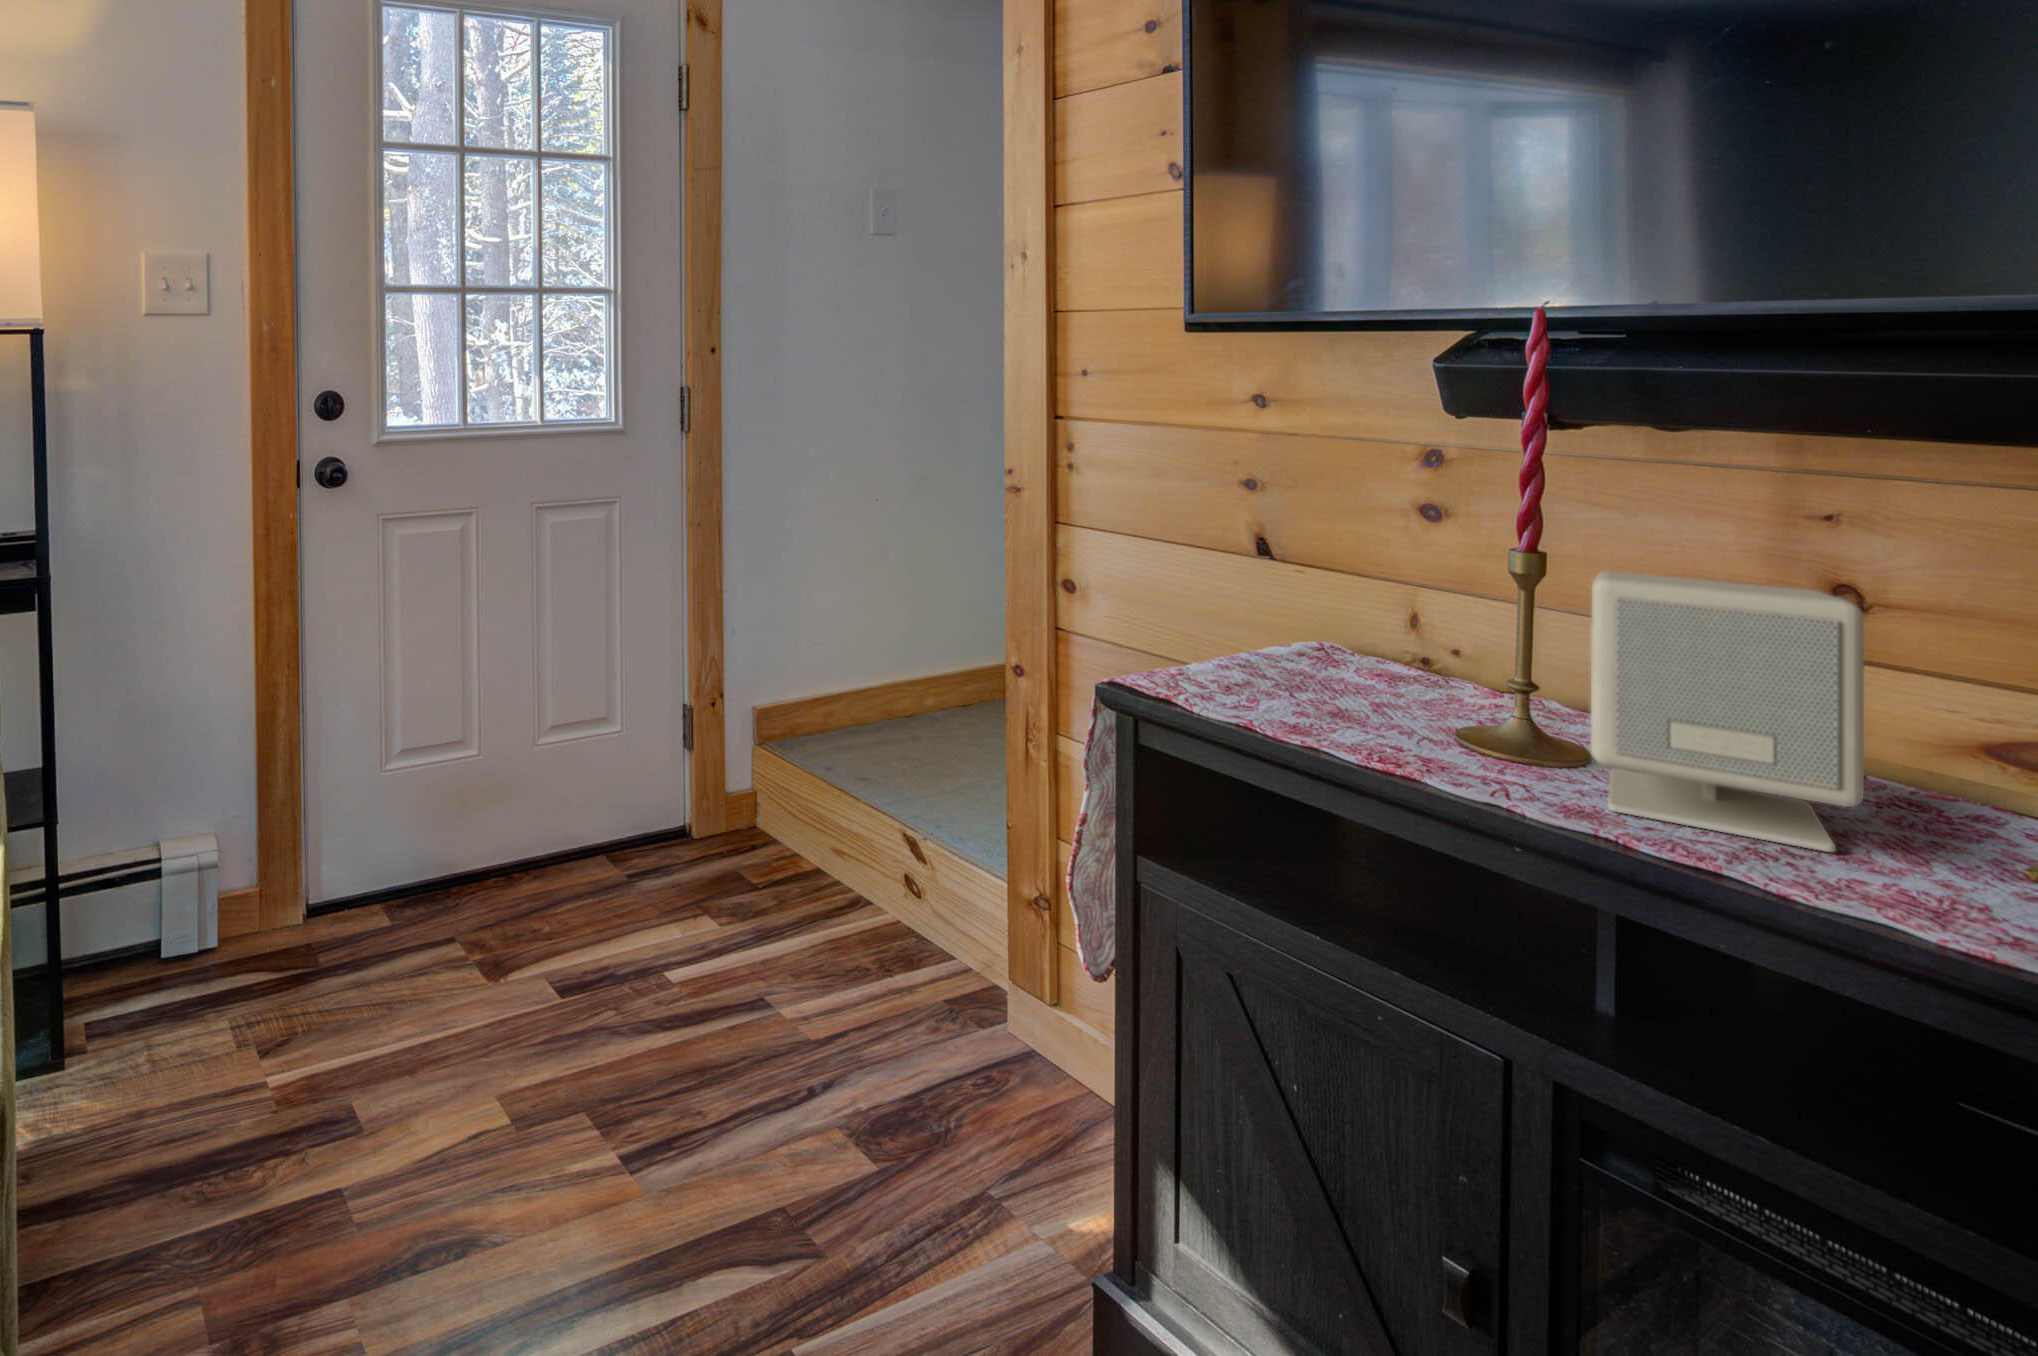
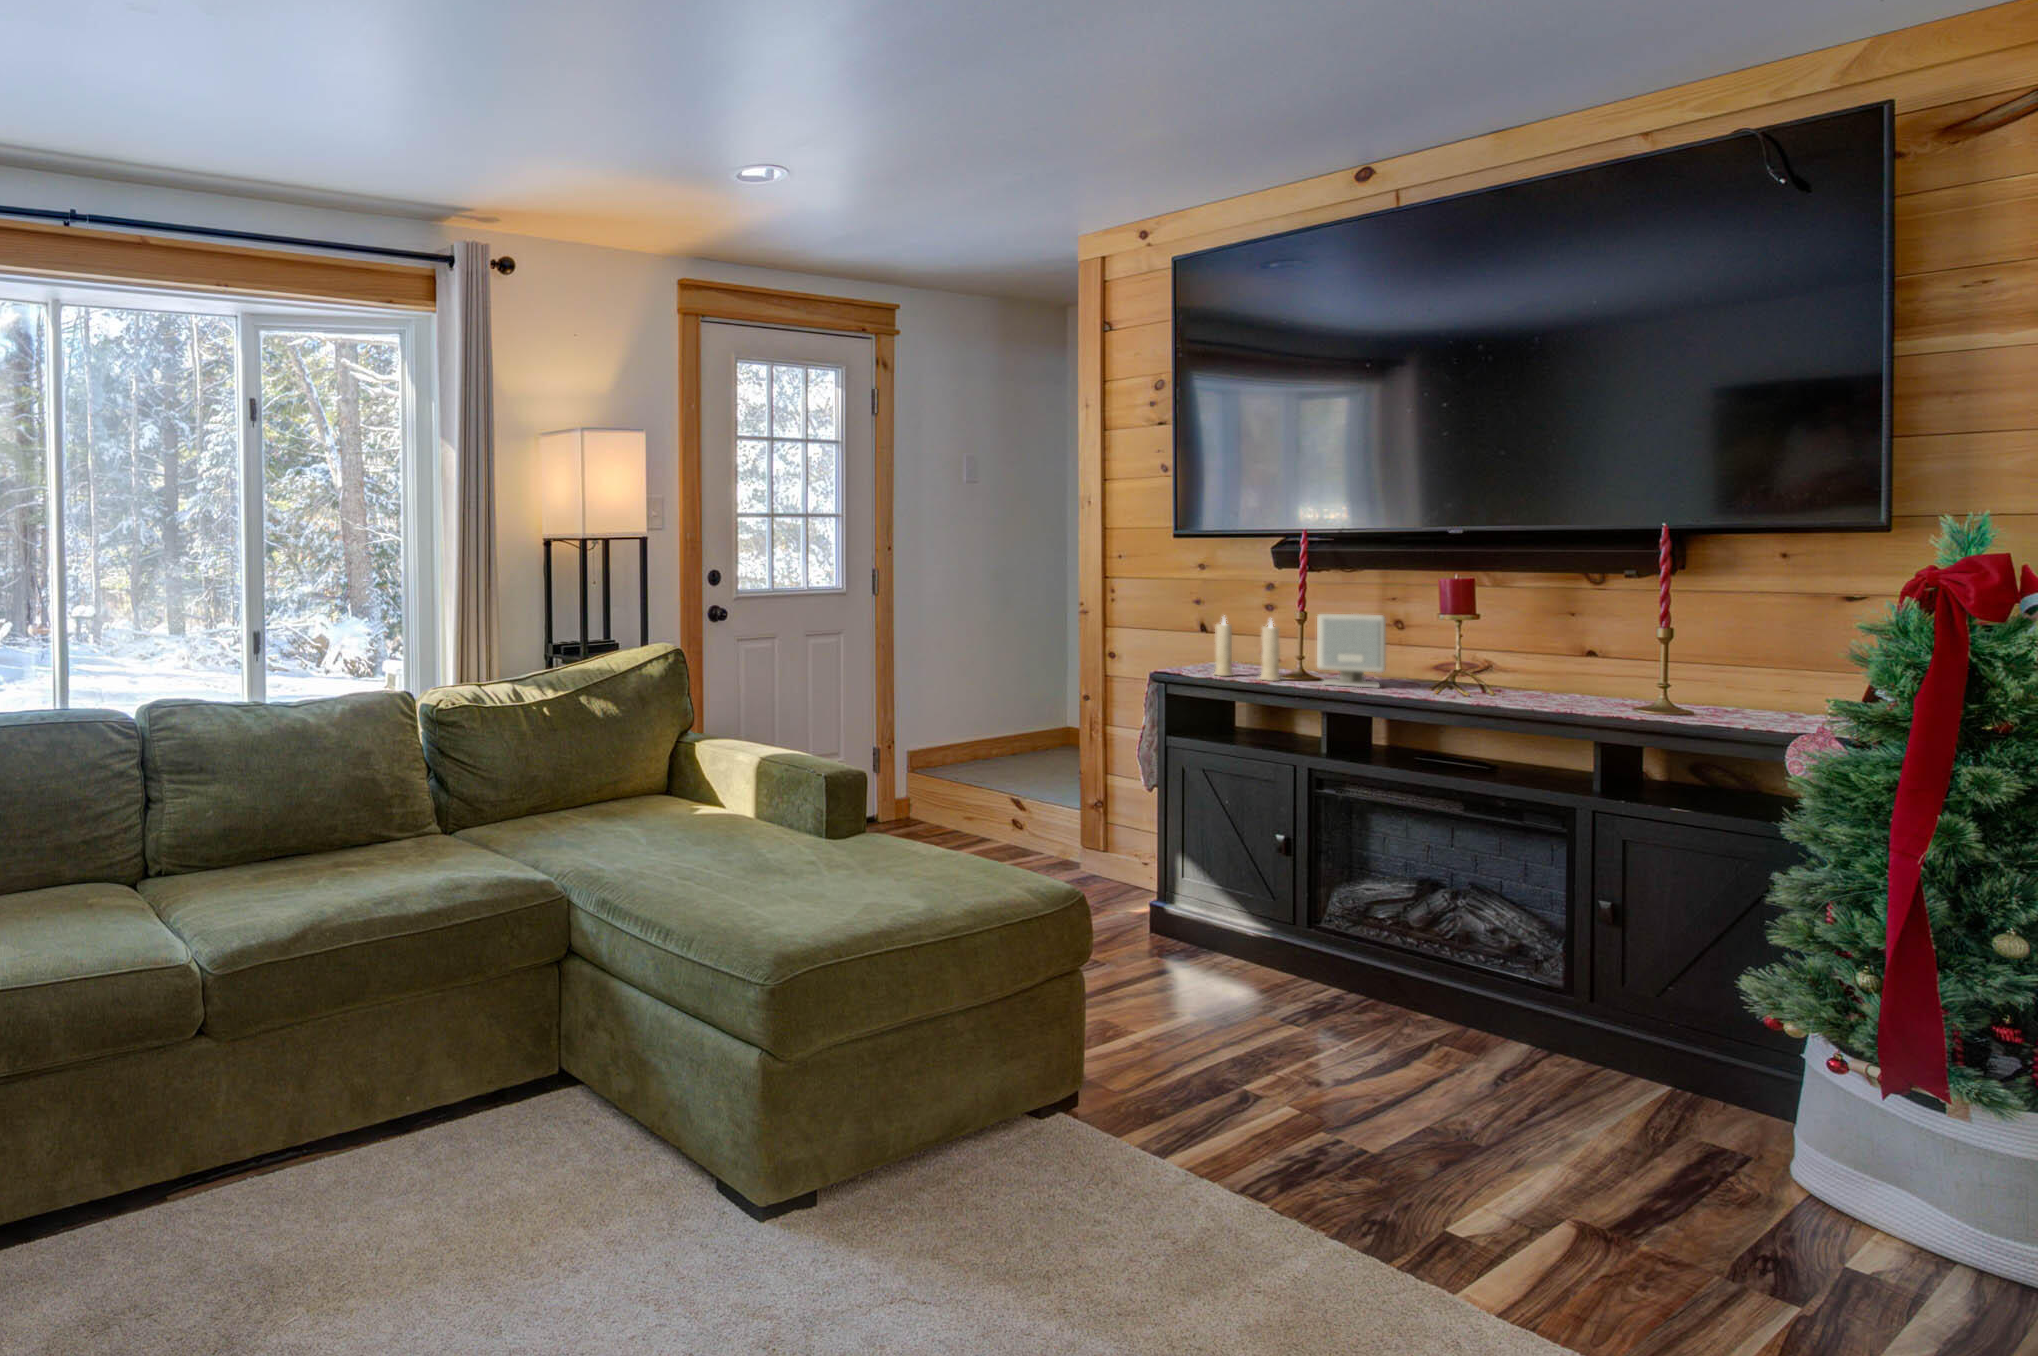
candle: none [1257,540,1467,766] -> present [1214,618,1281,681]

